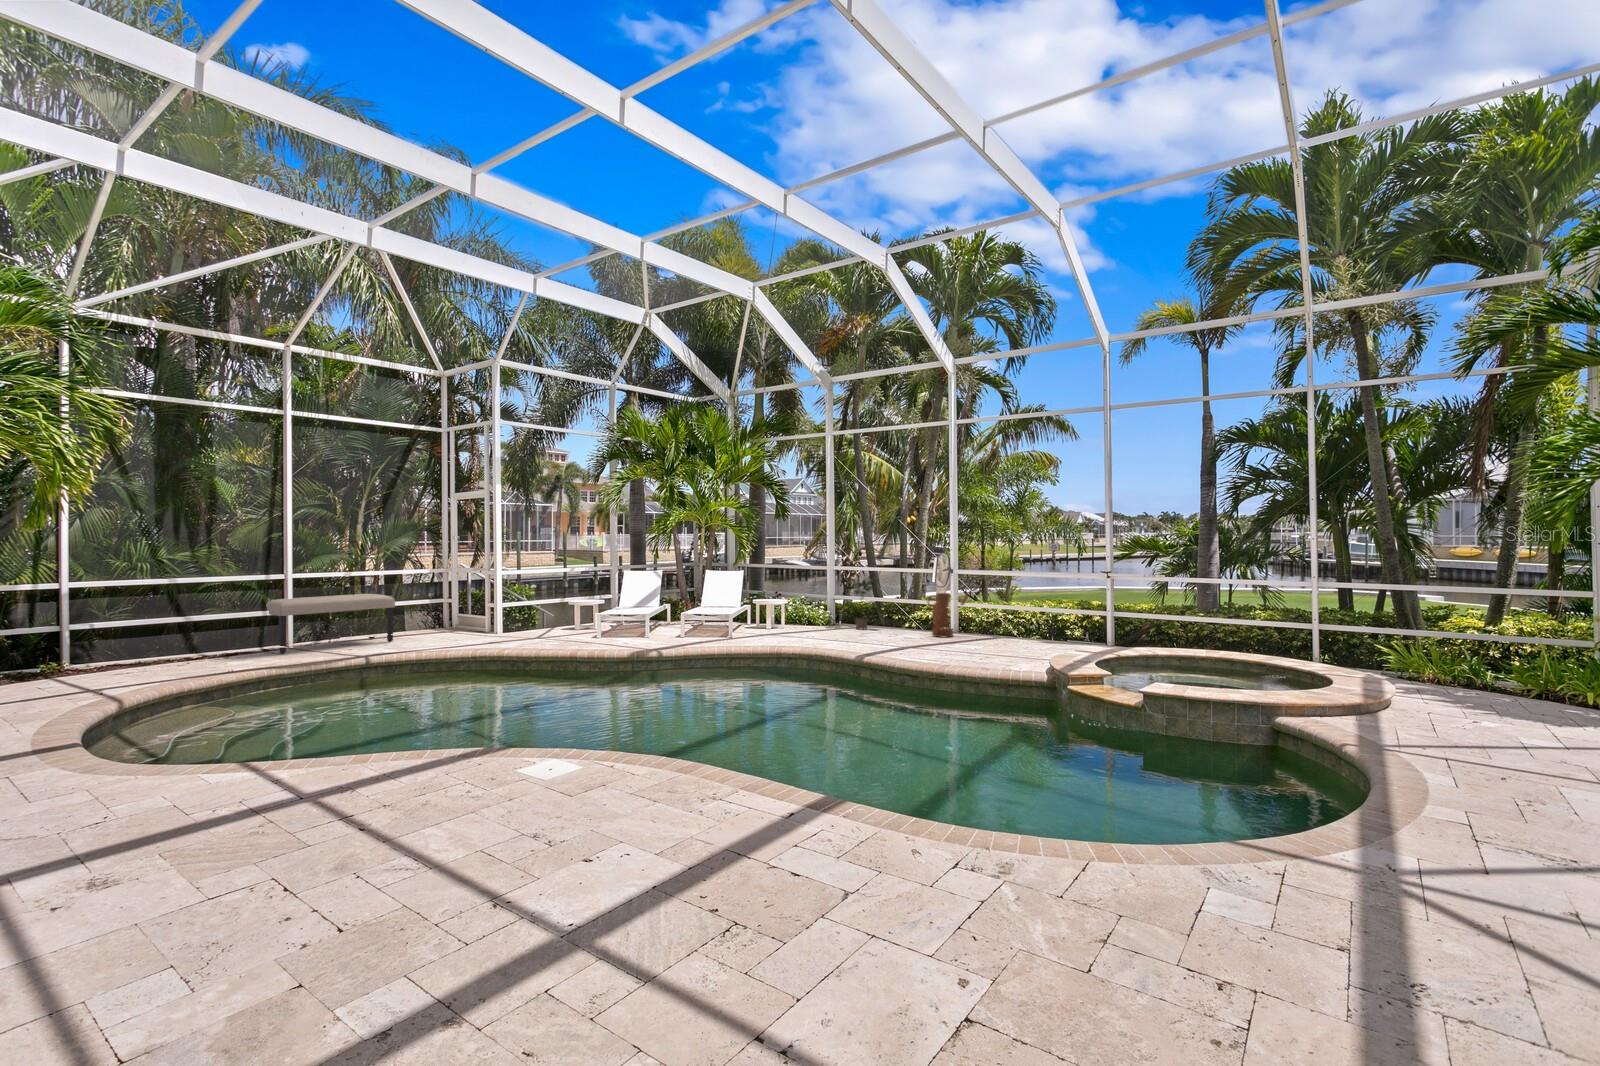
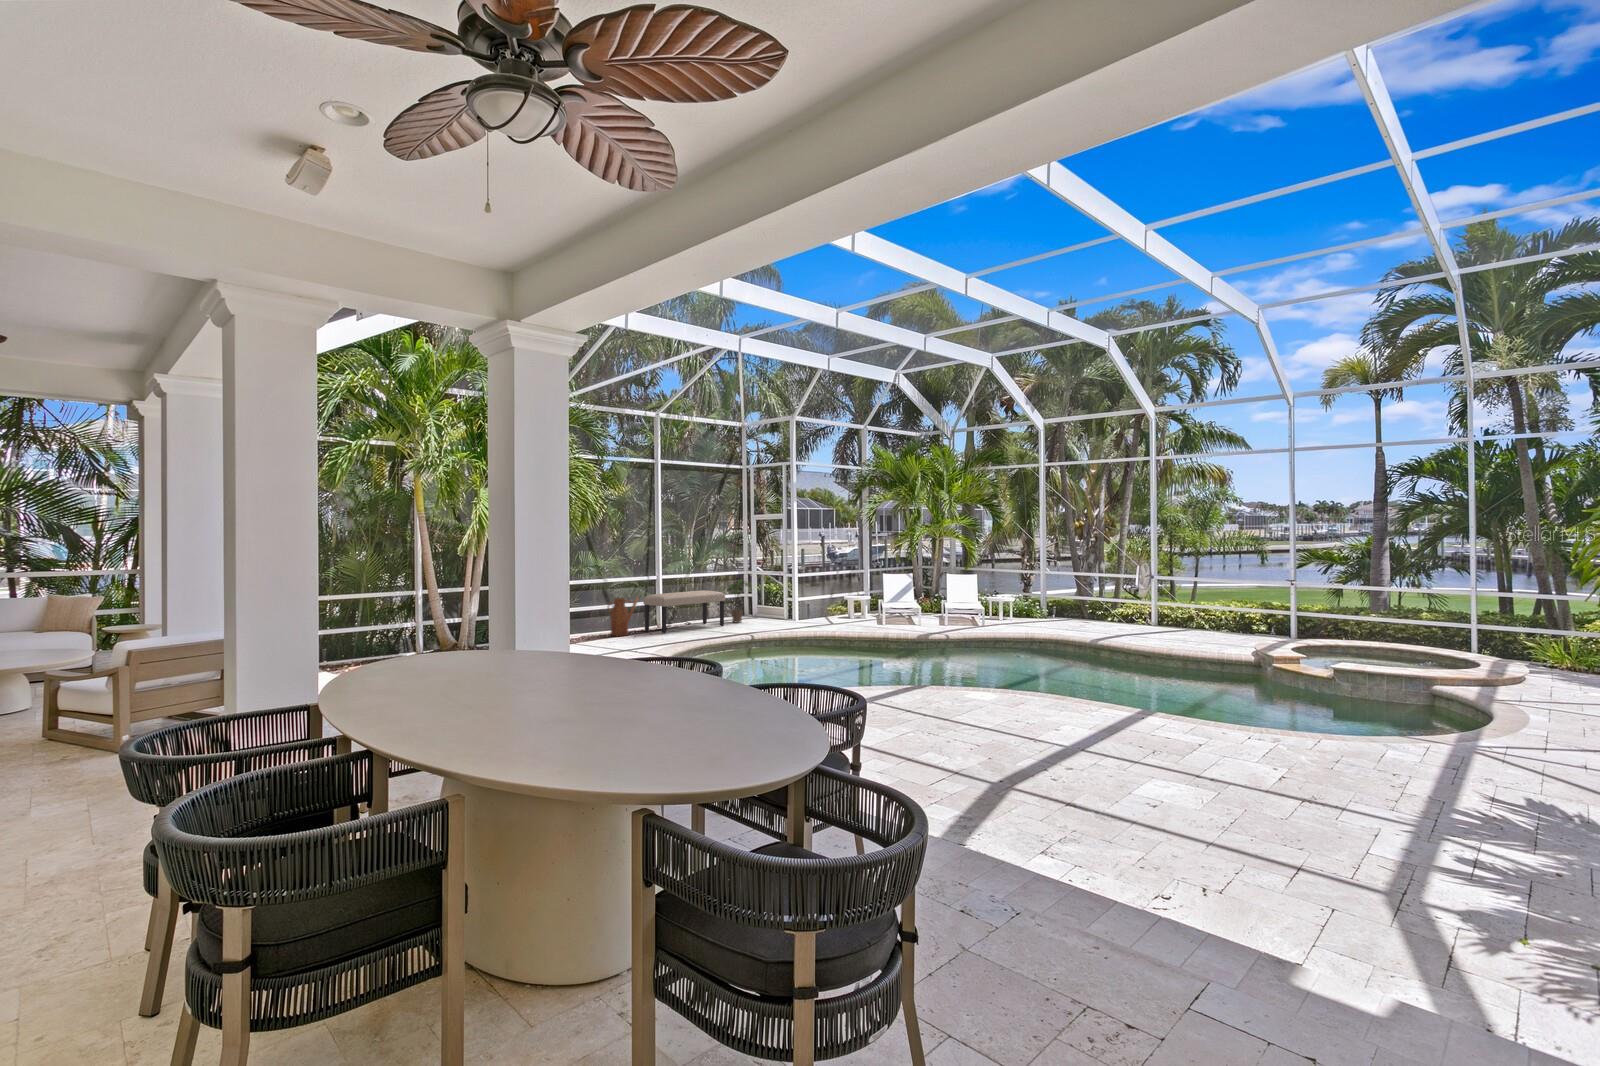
potted plant: present [850,575,875,630] -> present [729,579,749,623]
watering can: present [927,593,969,637] -> present [608,597,639,636]

